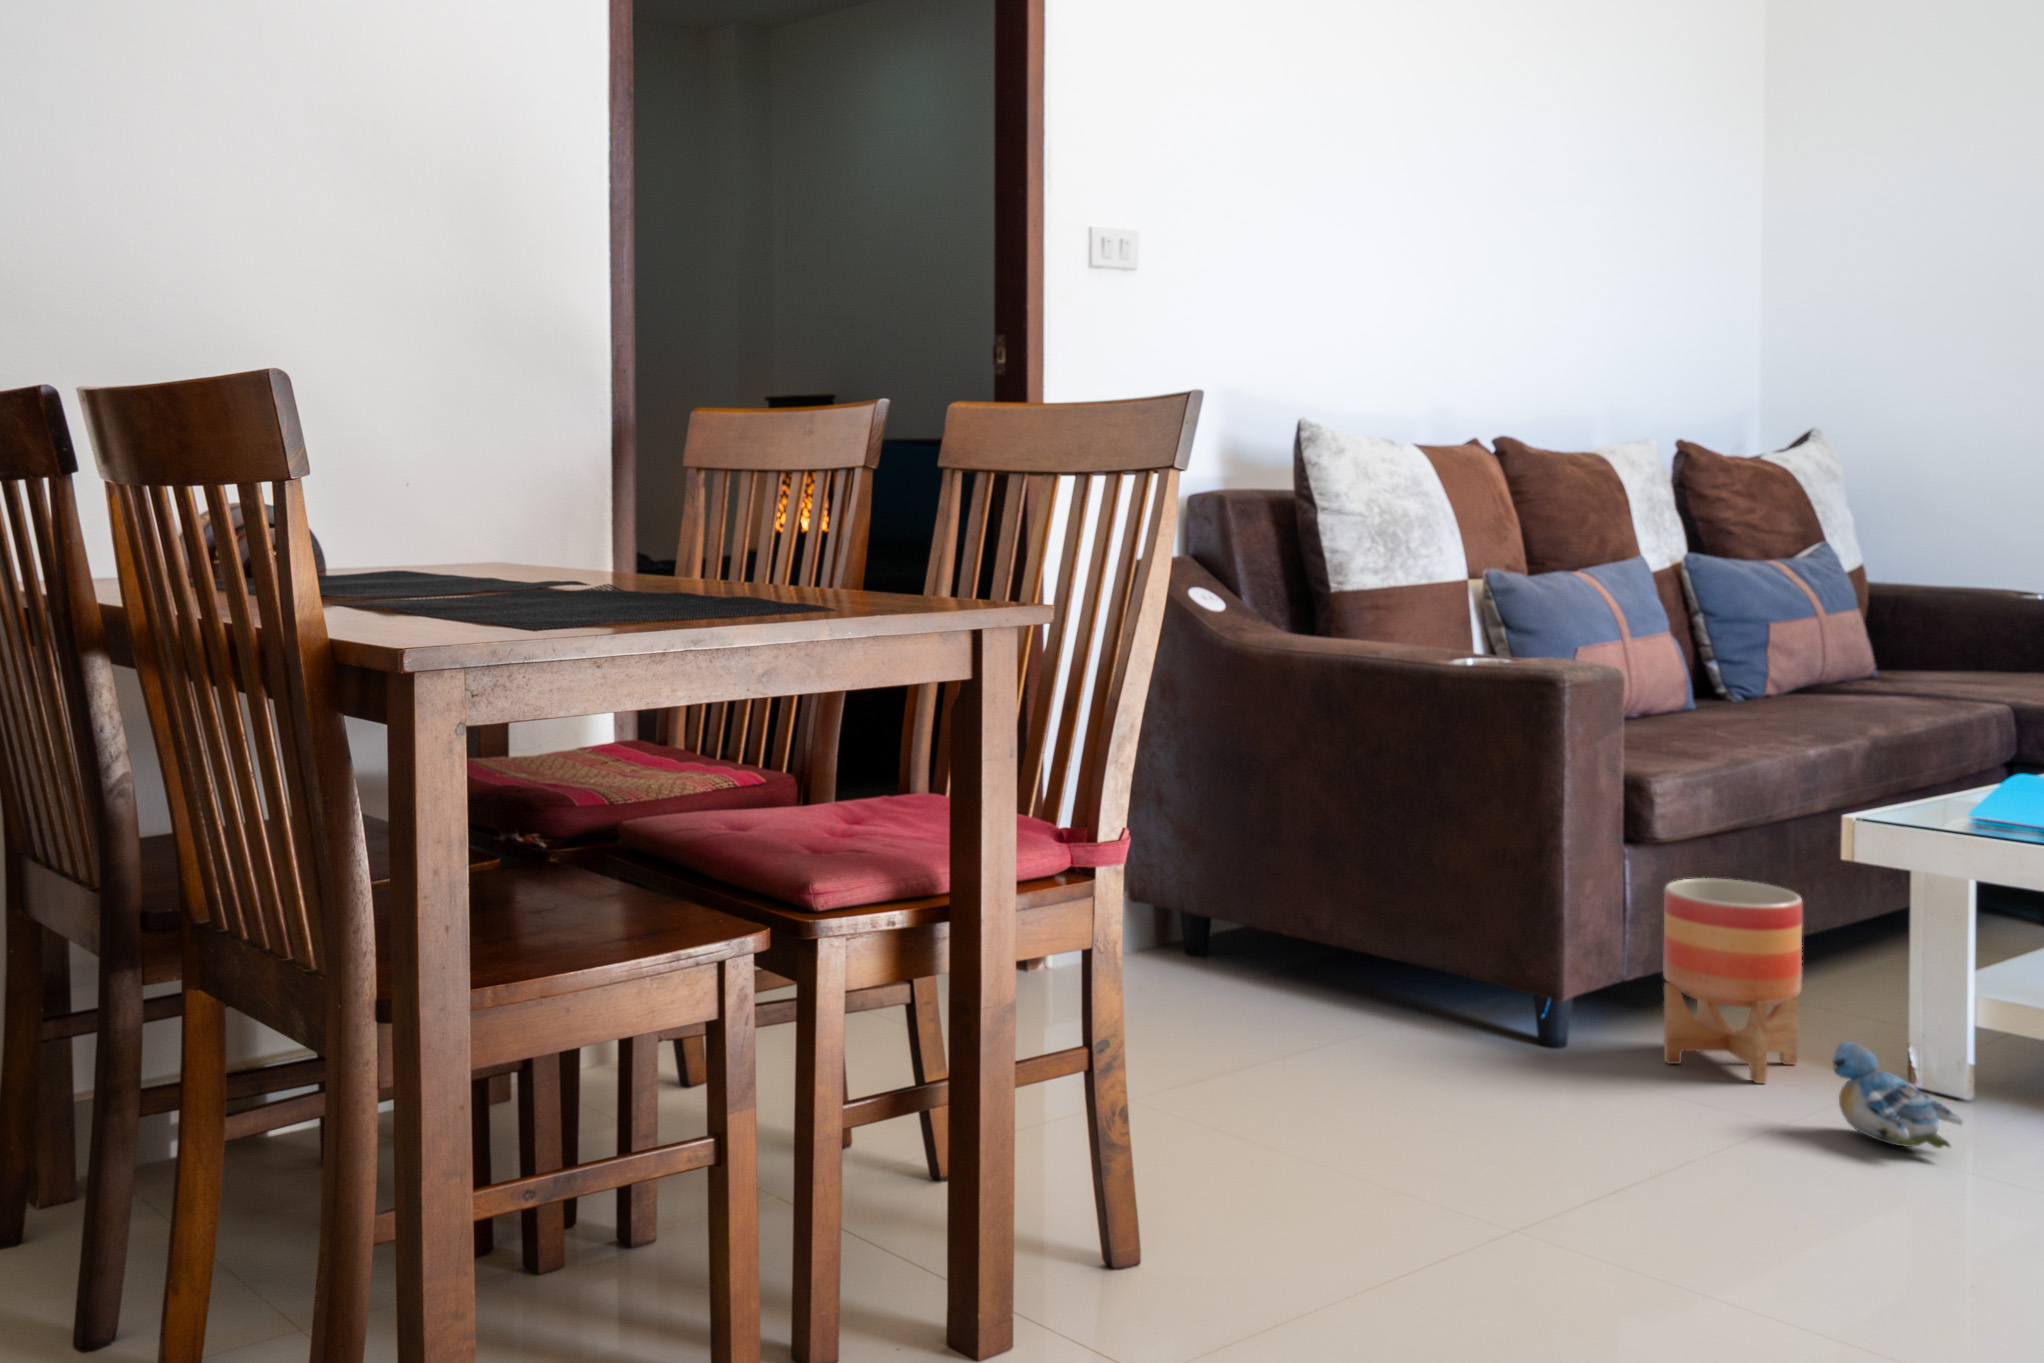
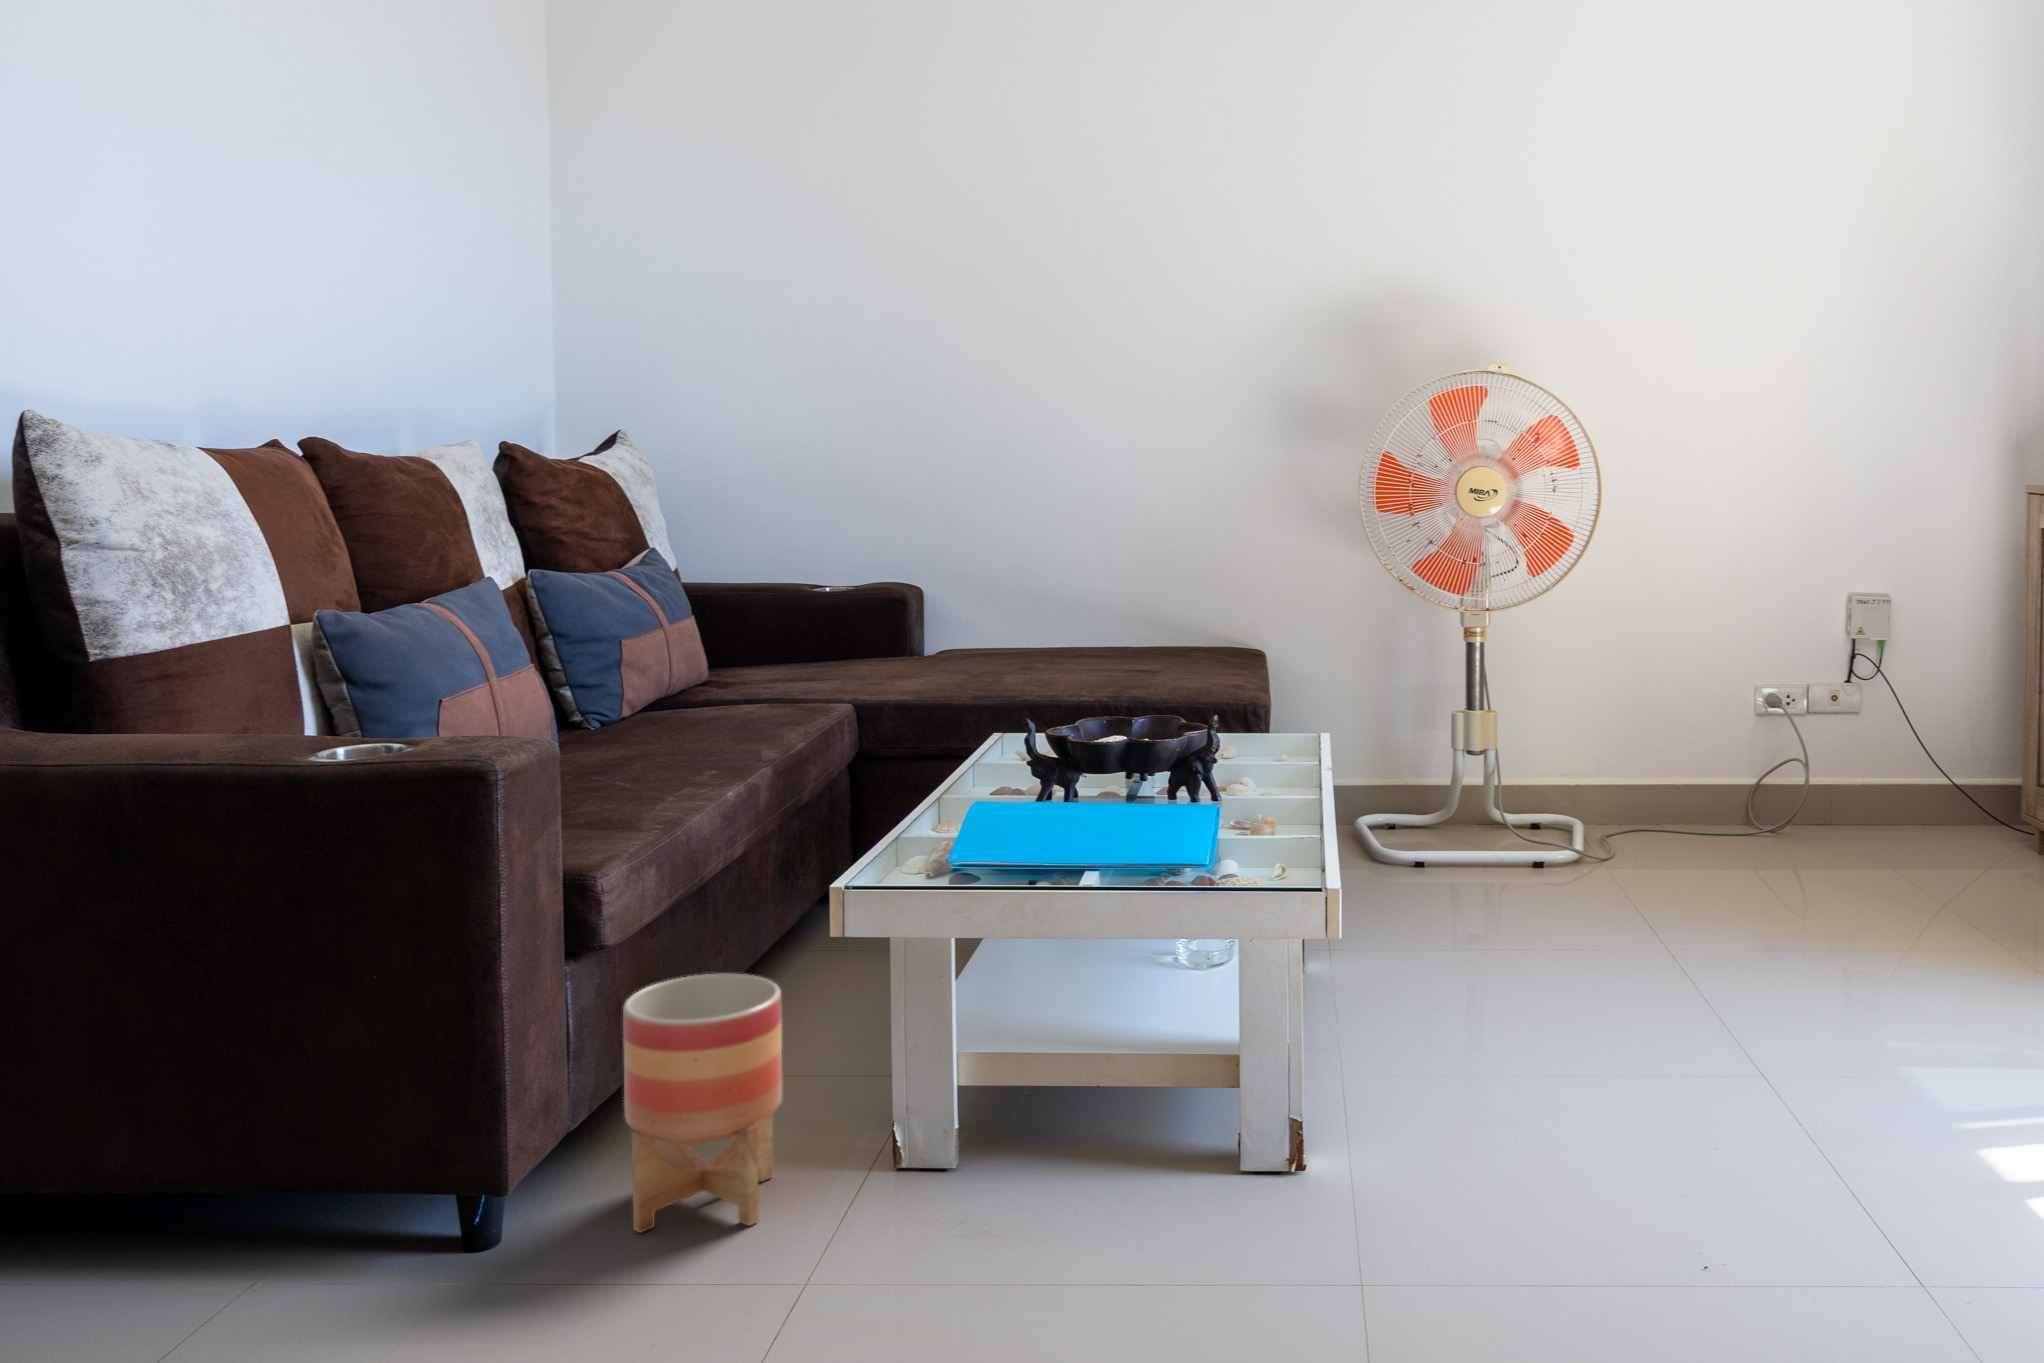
plush toy: present [1833,1042,1962,1148] -> none [853,1160,992,1271]

